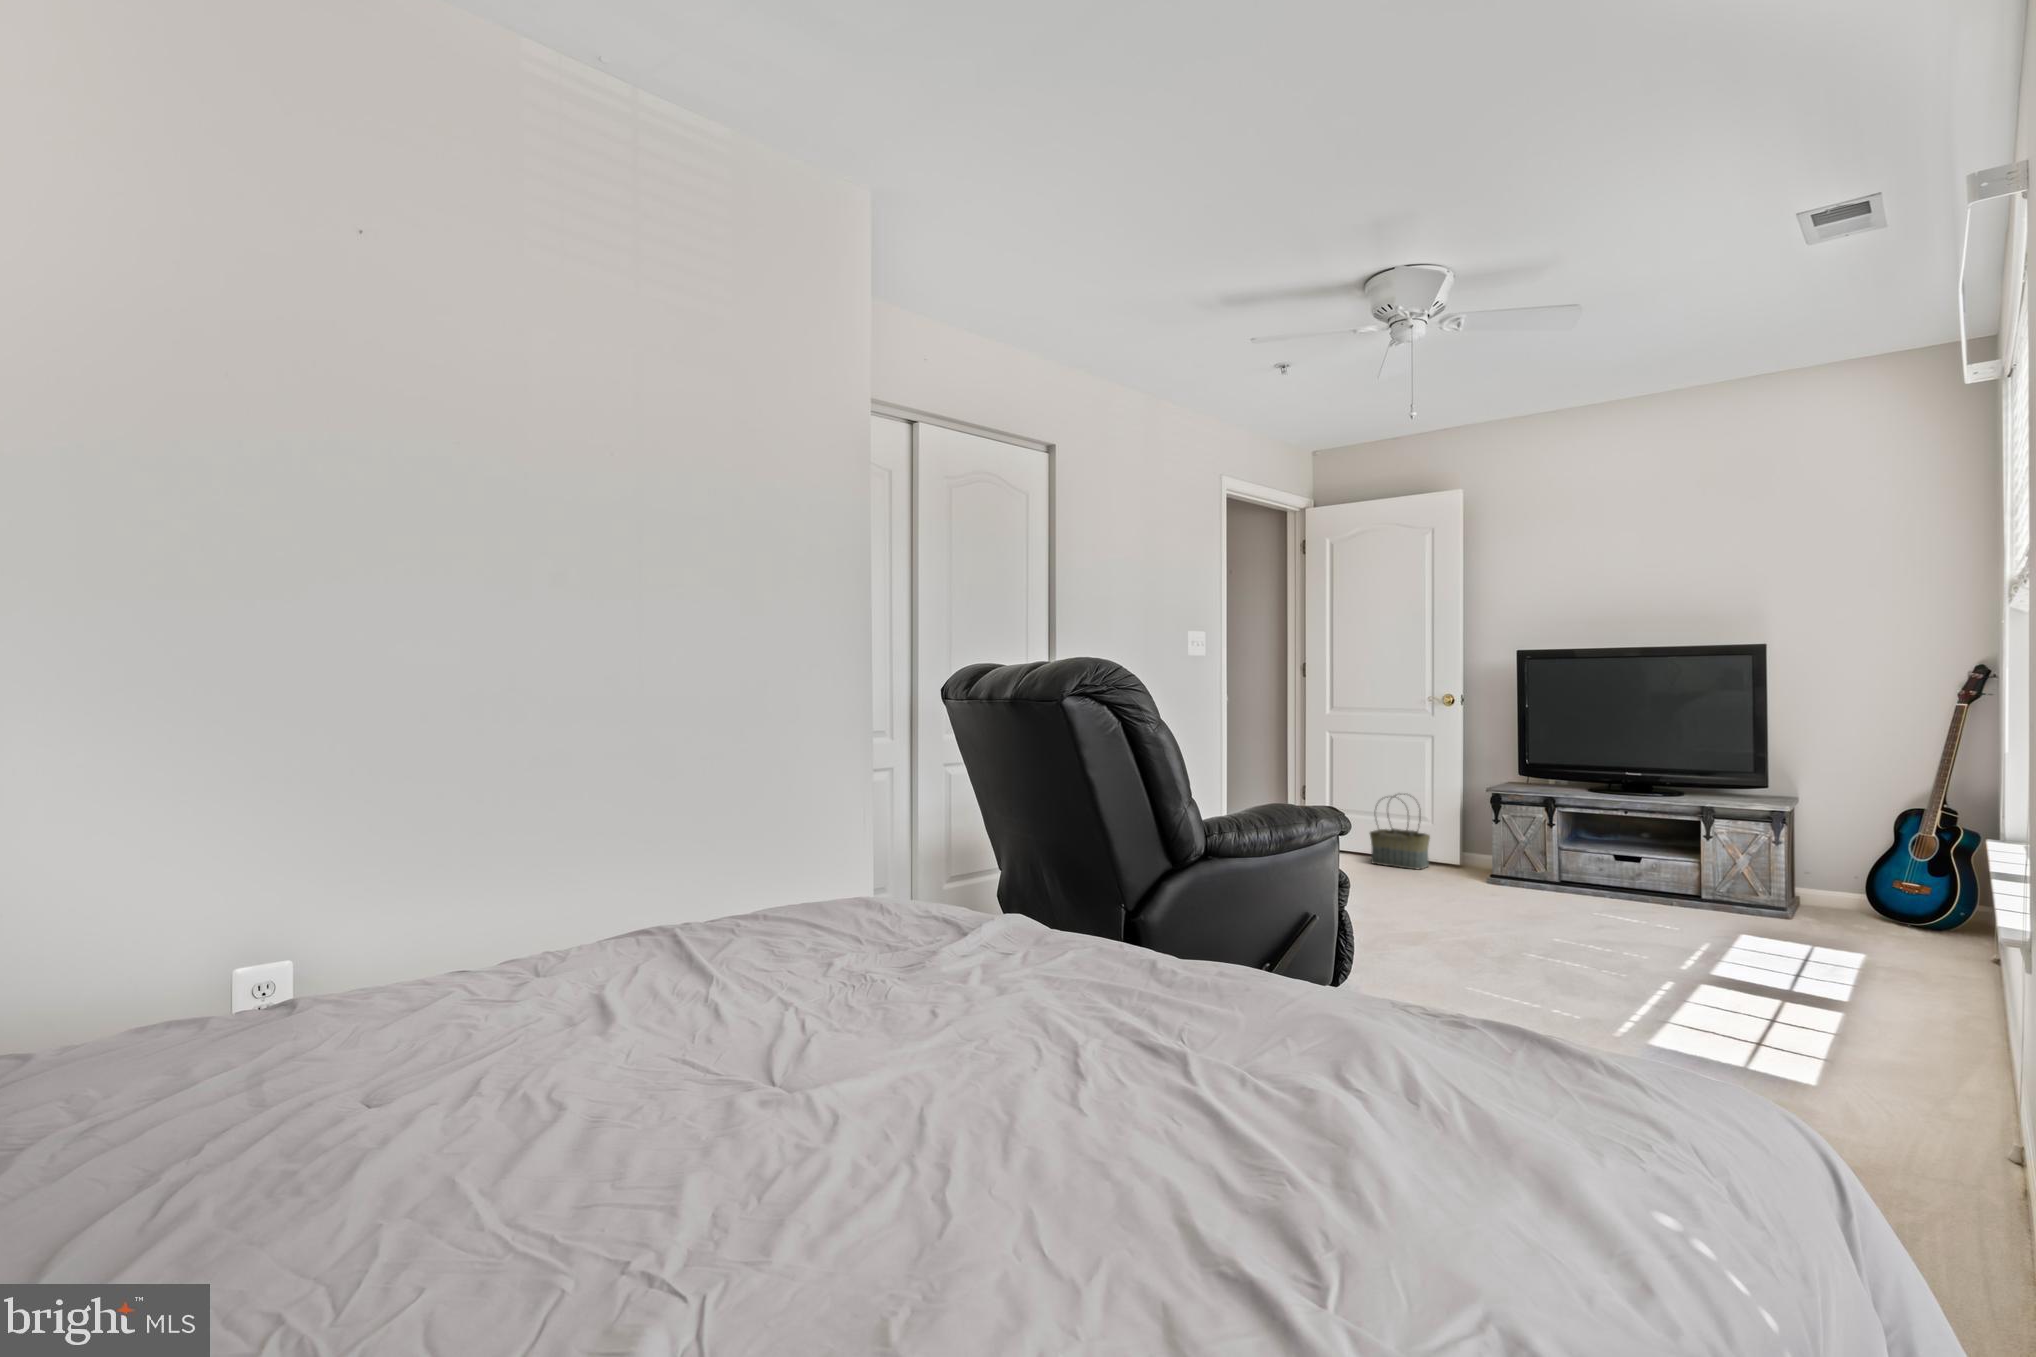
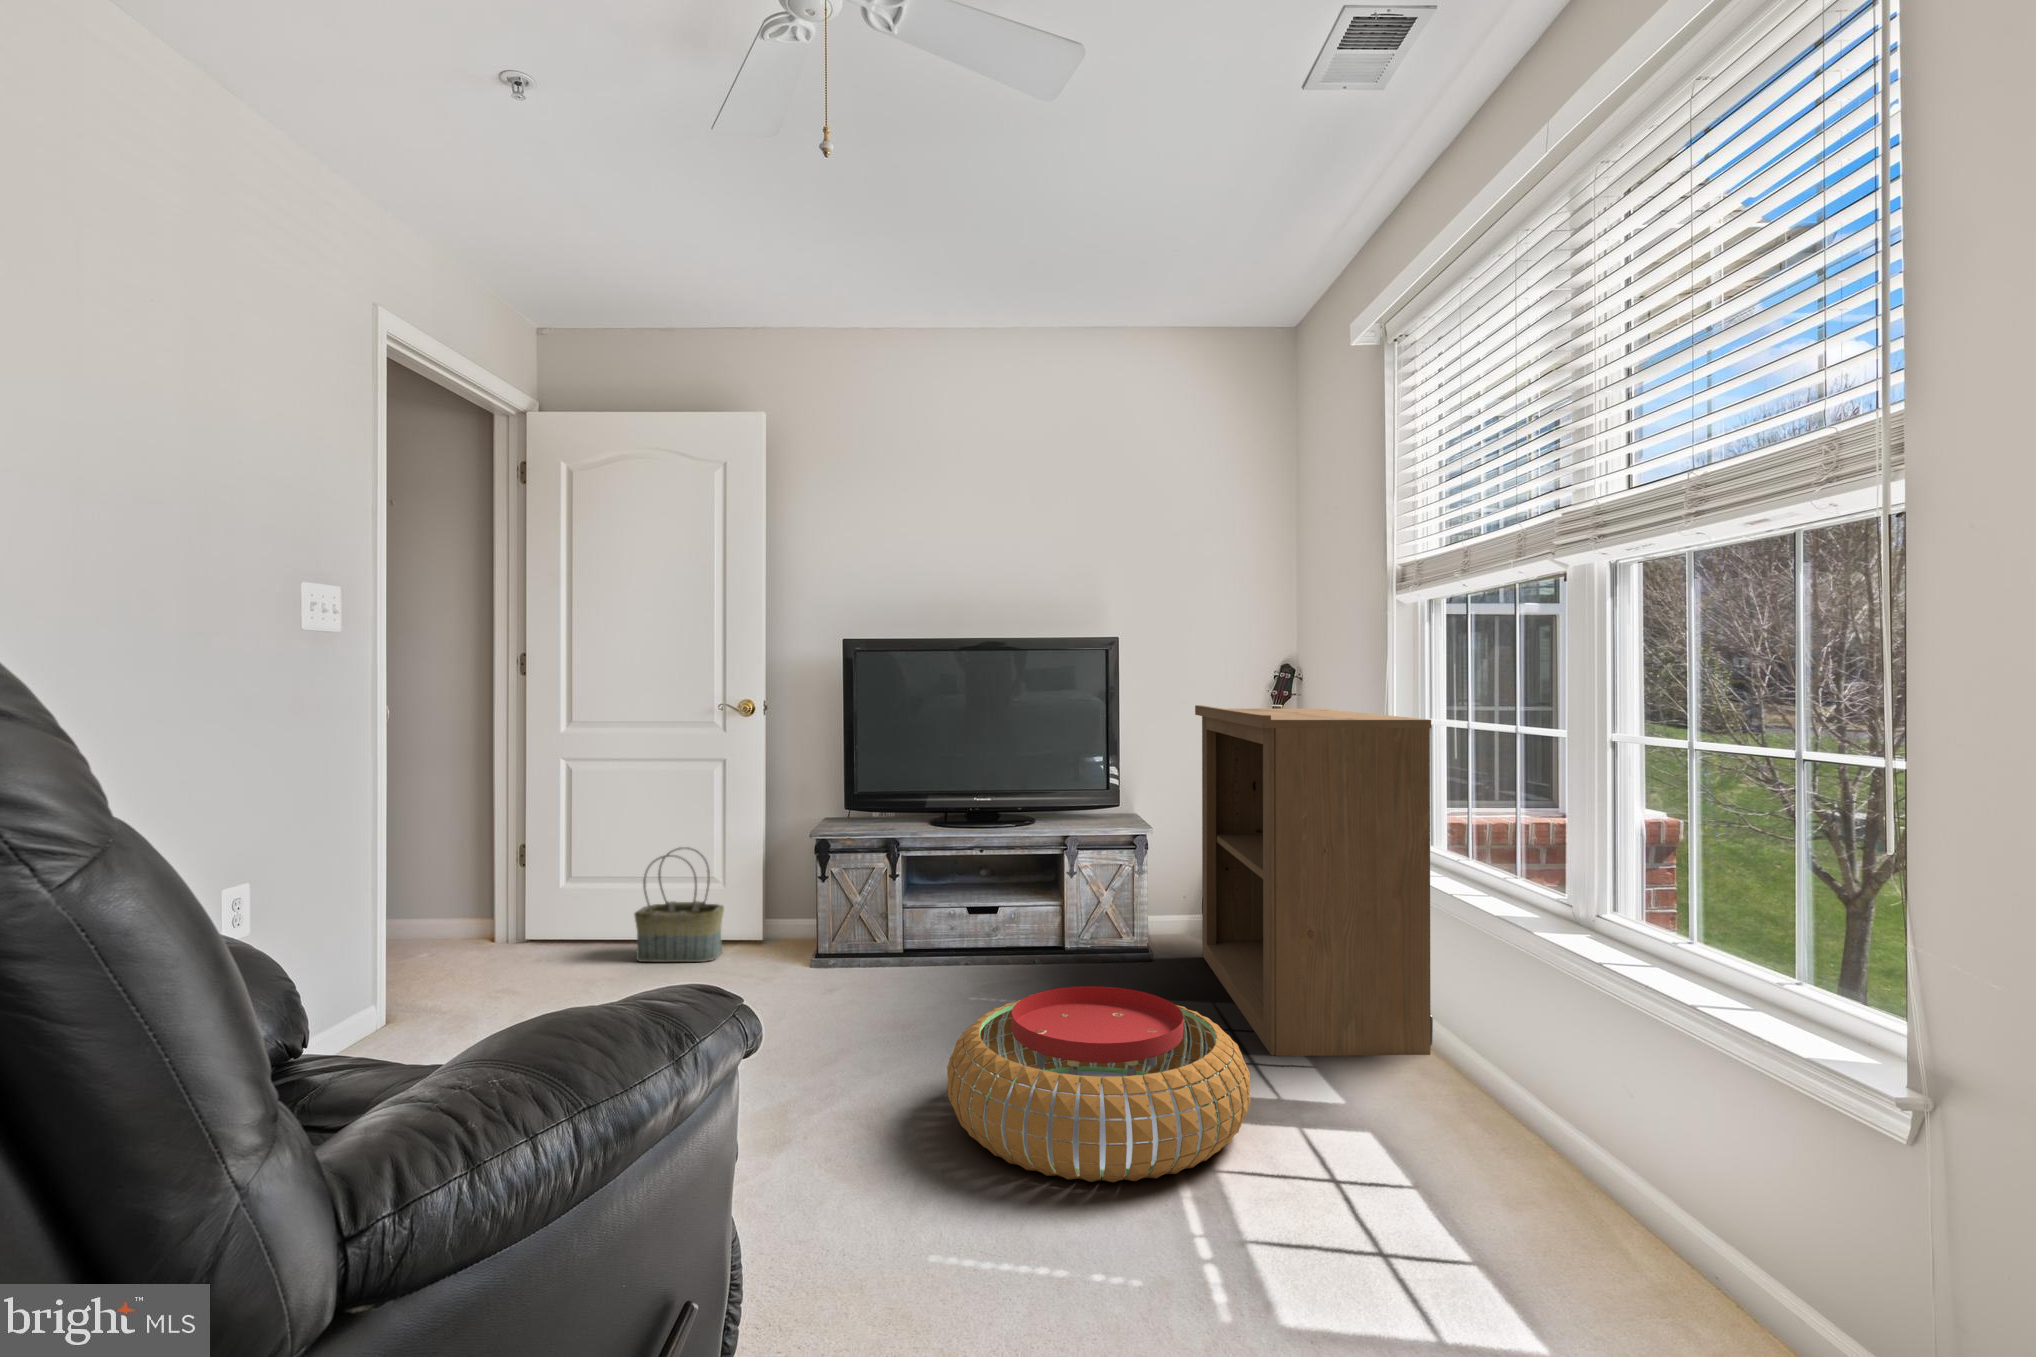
bookshelf: none [1807,704,1990,1001] -> present [1195,705,1433,1056]
pouf: none [1516,888,1742,994] -> present [947,986,1251,1182]

